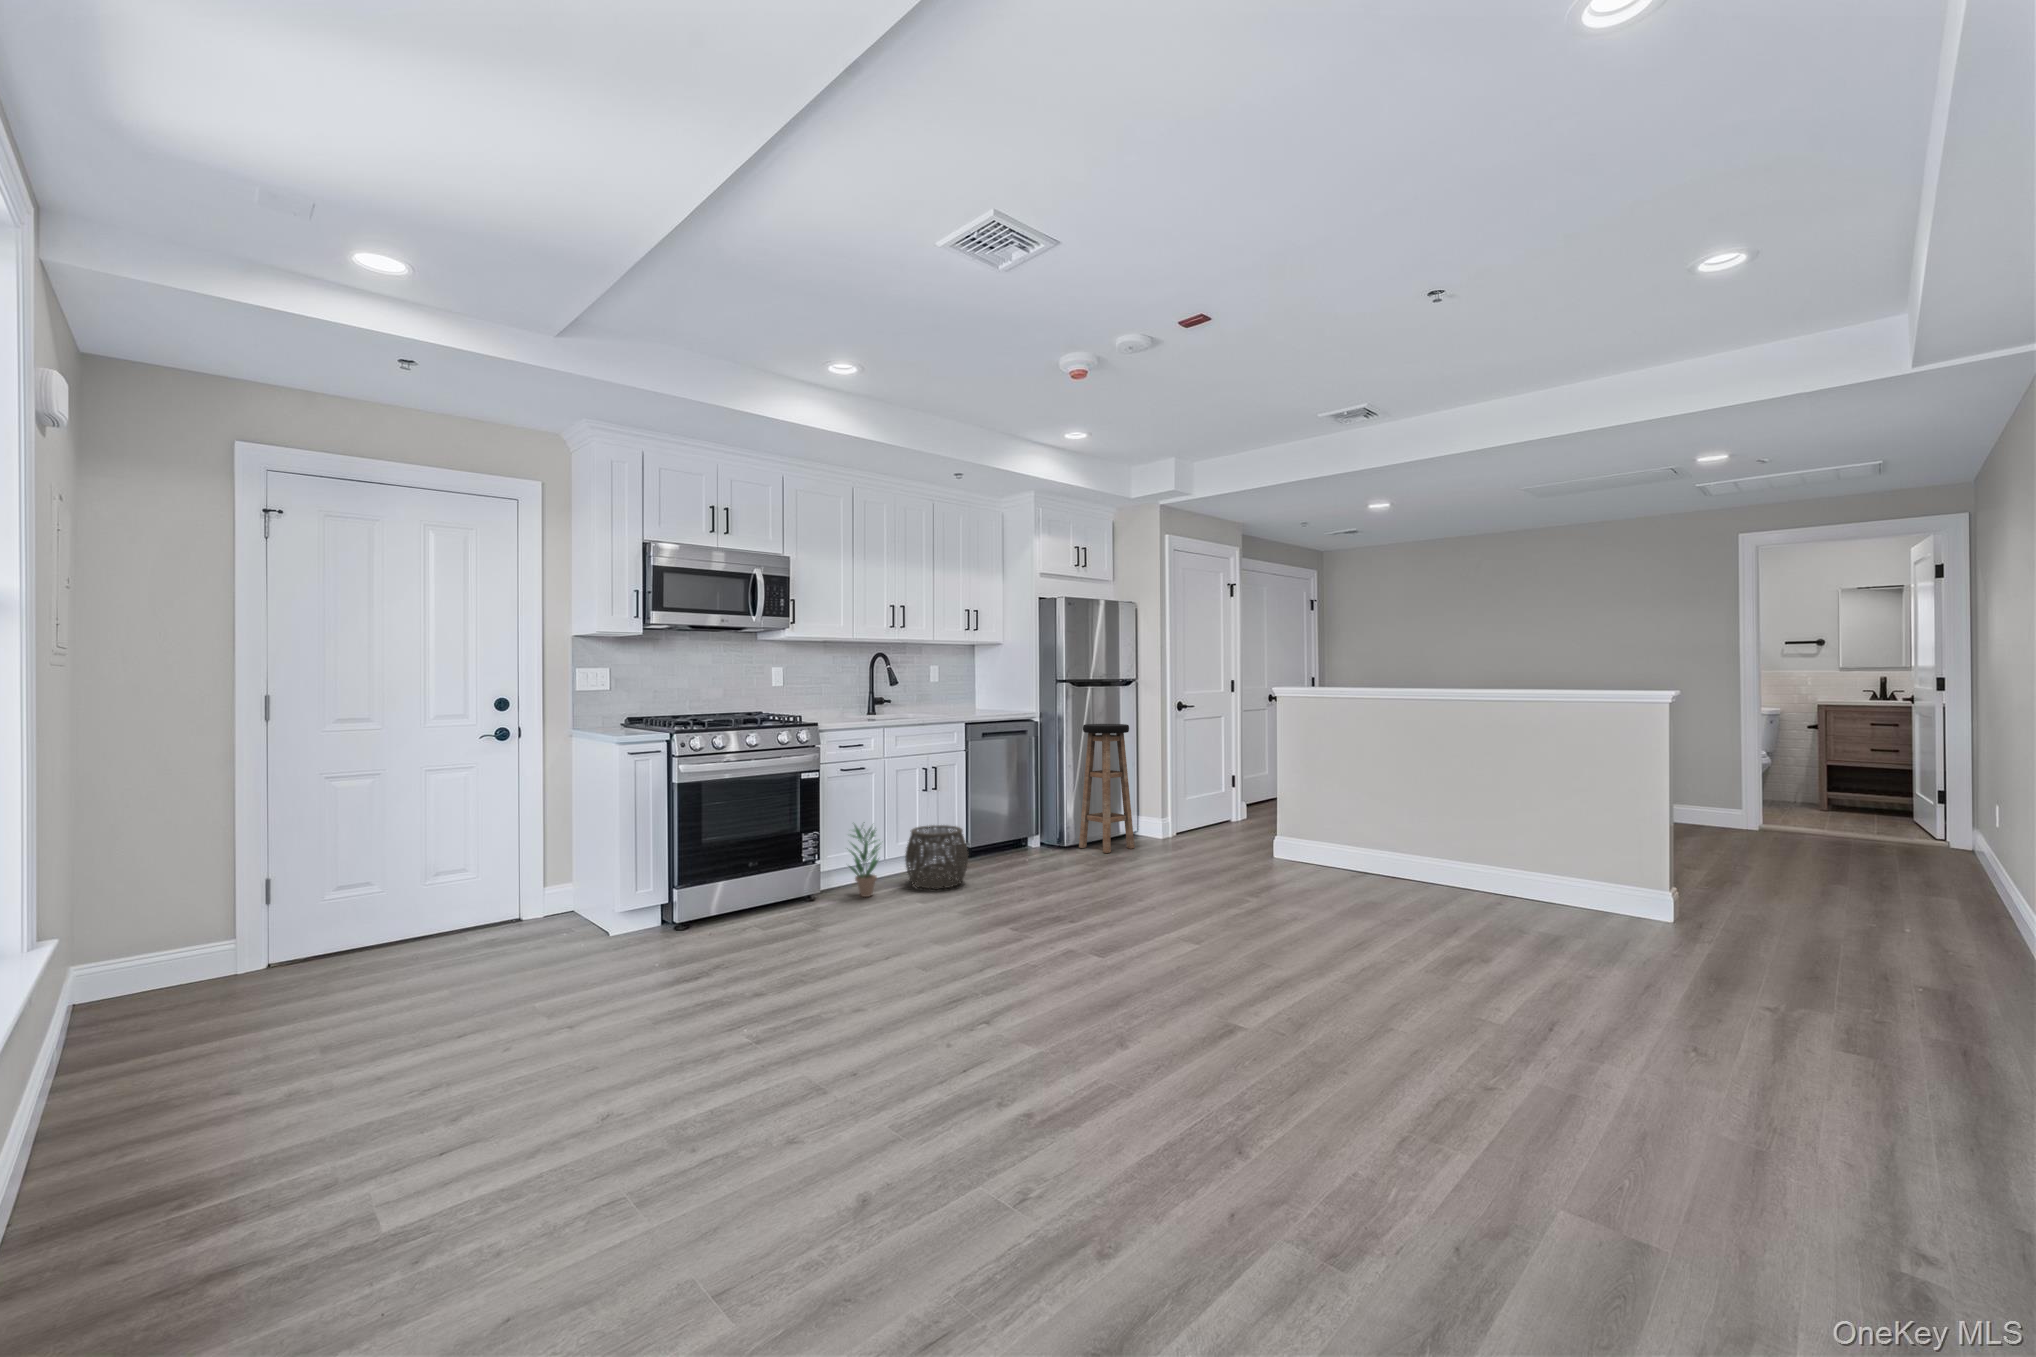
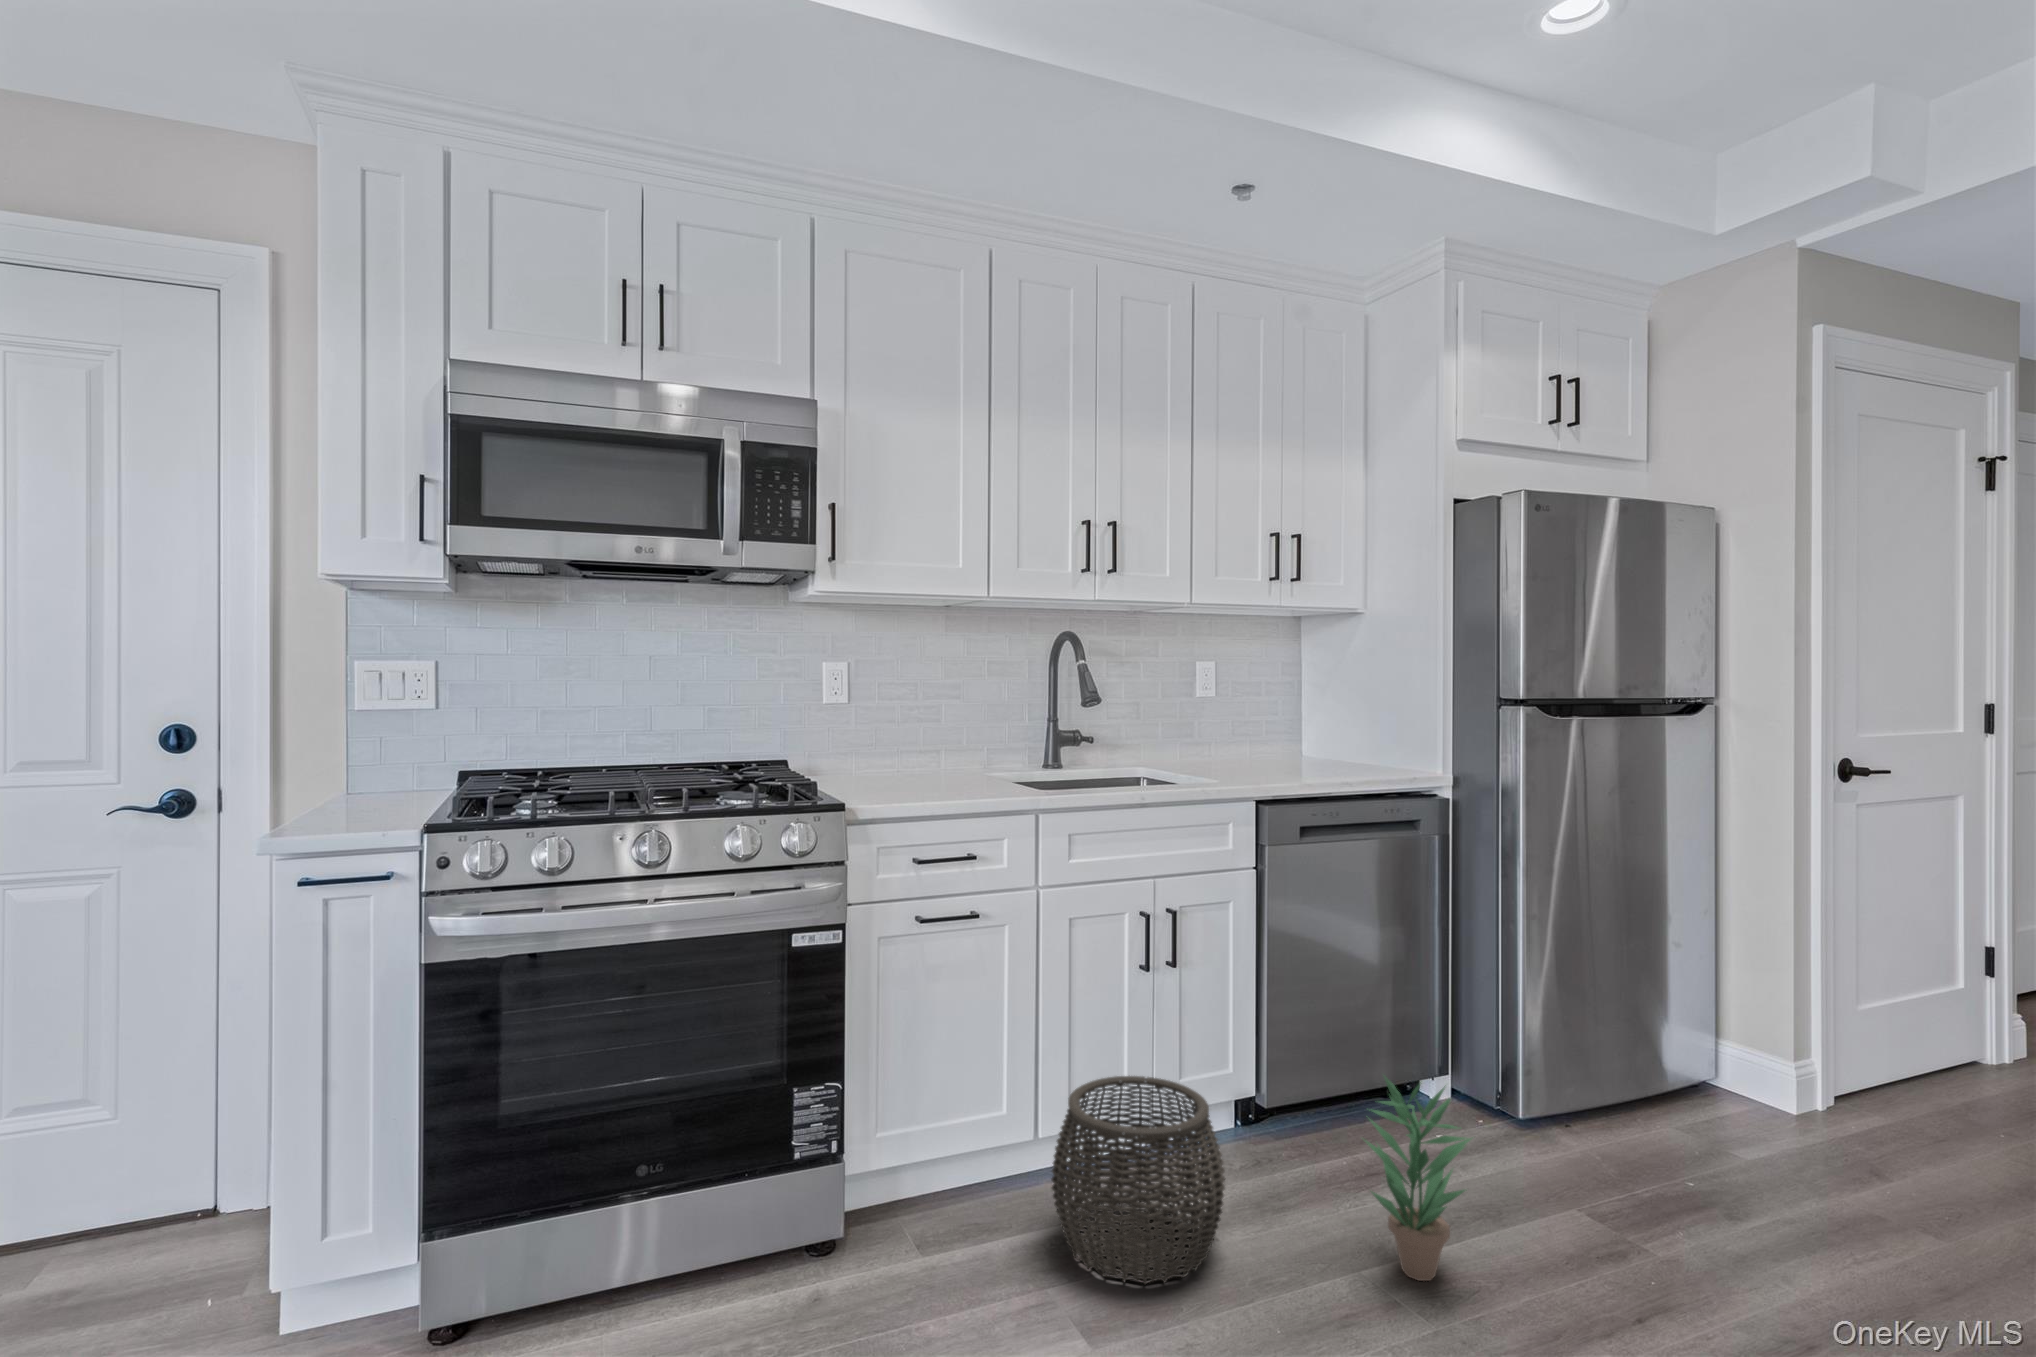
bar stool: present [1079,724,1135,853] -> none [1556,810,1723,1166]
potted plant: present [847,825,880,897] -> present [1365,1076,1473,1281]

